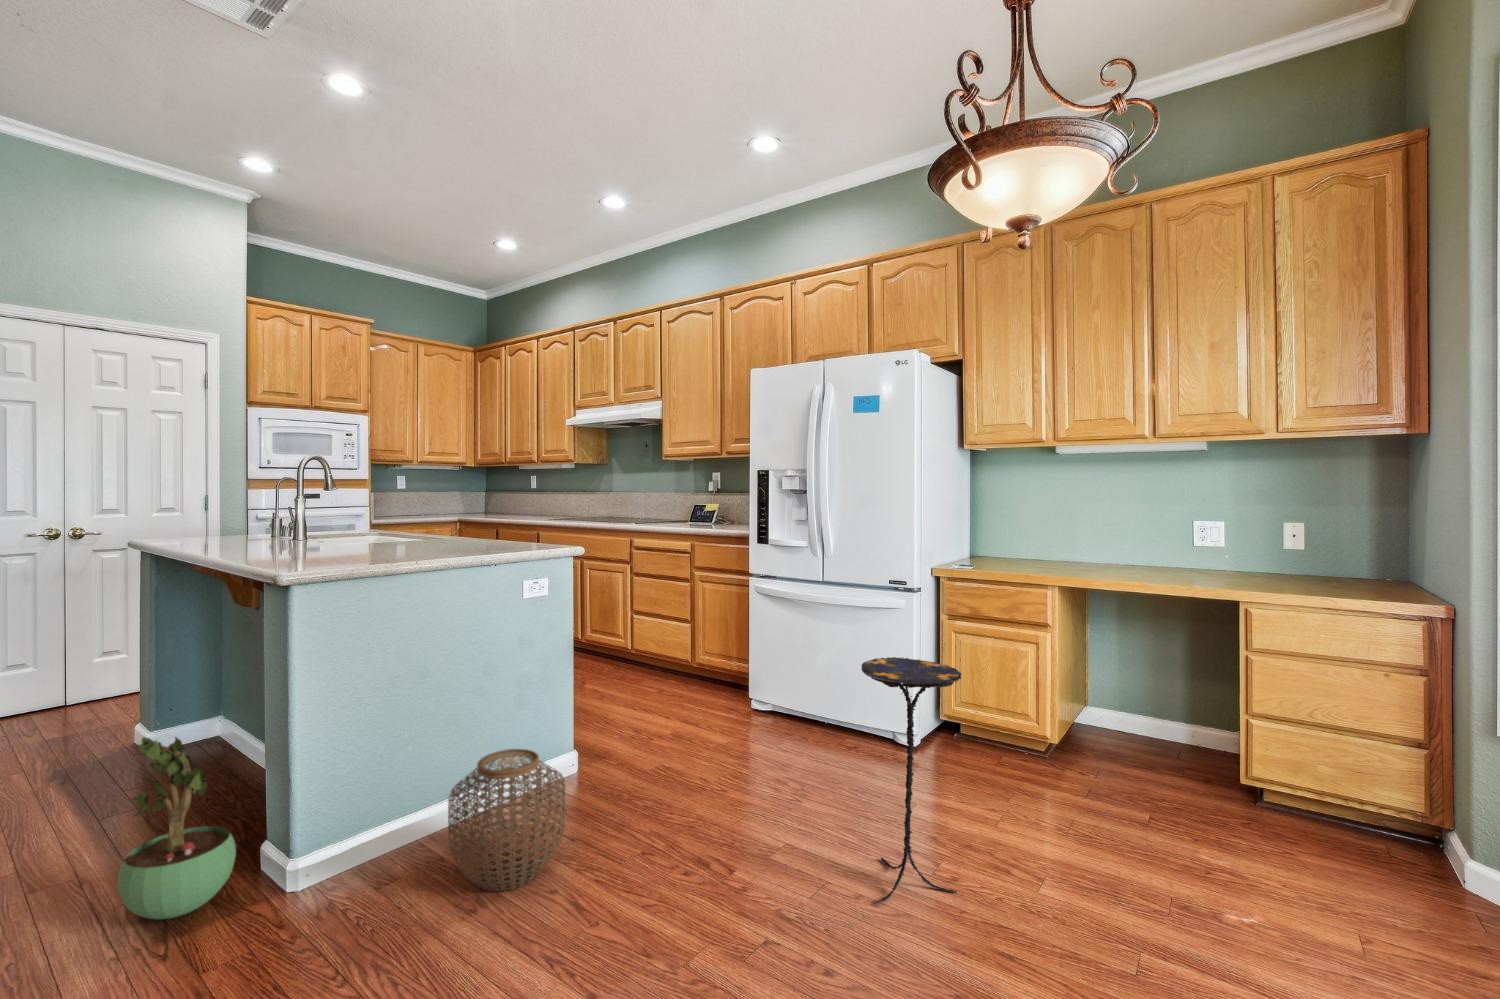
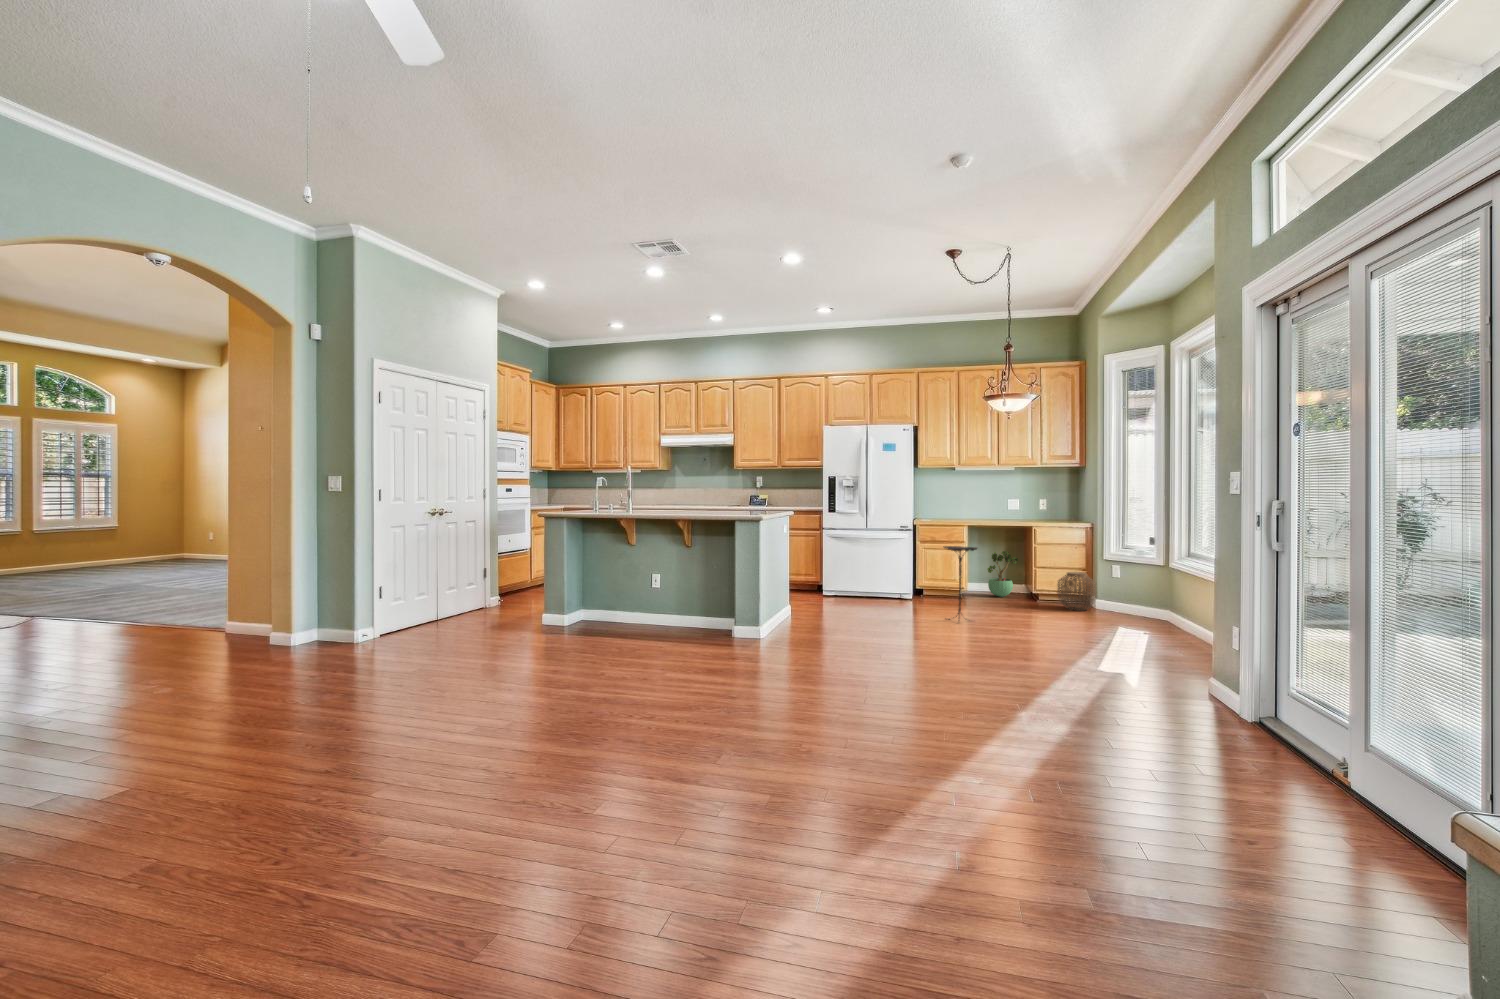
potted plant: present [117,737,236,919] -> present [987,551,1018,597]
woven basket: present [448,749,566,891] -> present [1058,572,1096,610]

